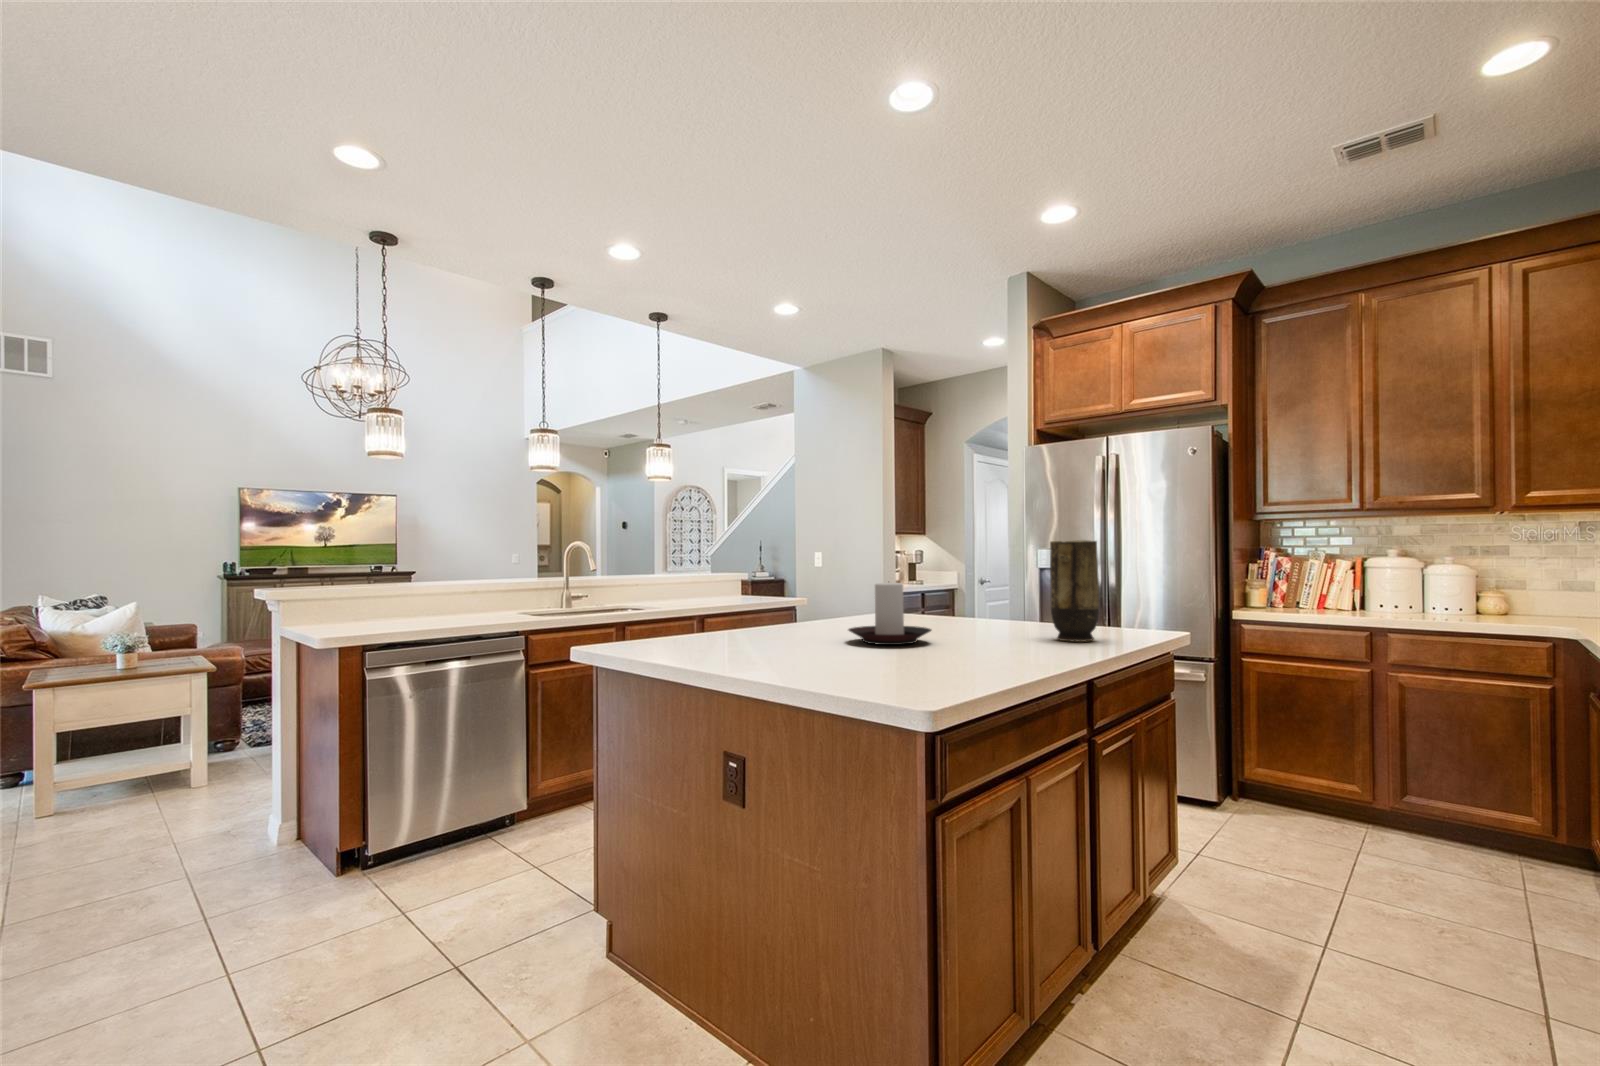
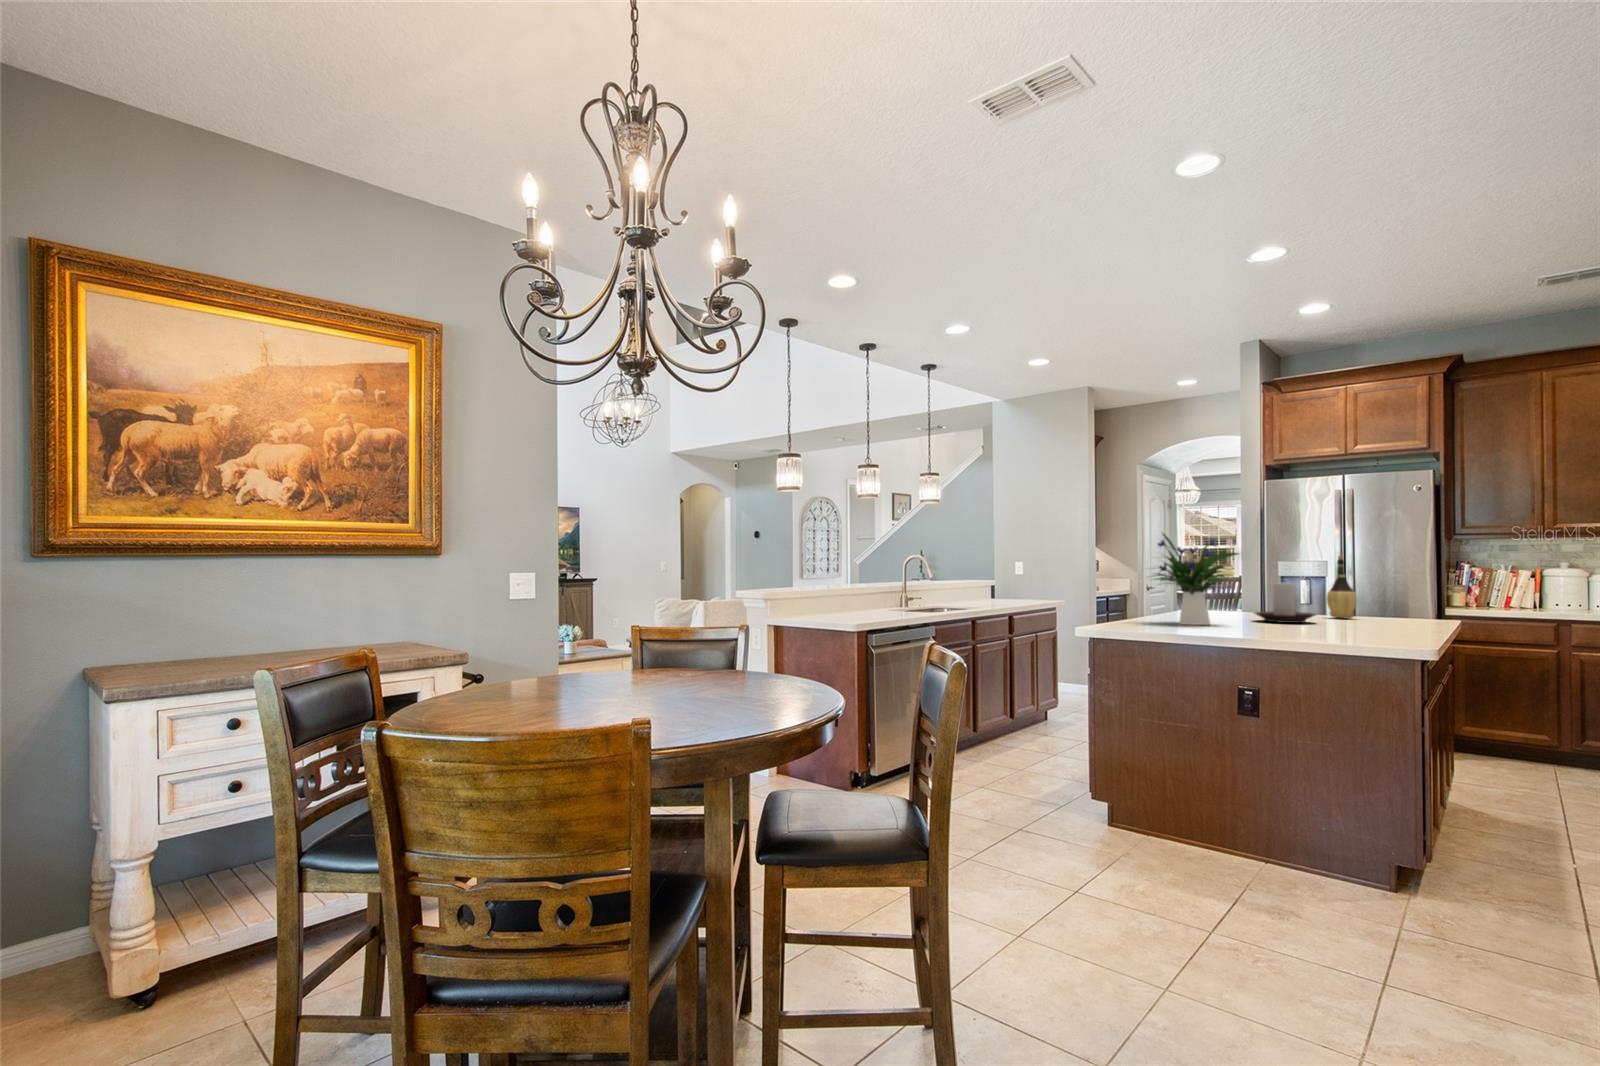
flower arrangement: none [650,507,792,651] -> present [1156,534,1239,625]
vase: present [1050,540,1099,642] -> none [1383,556,1420,622]
wine bottle: none [989,541,1027,633] -> present [1327,556,1357,618]

